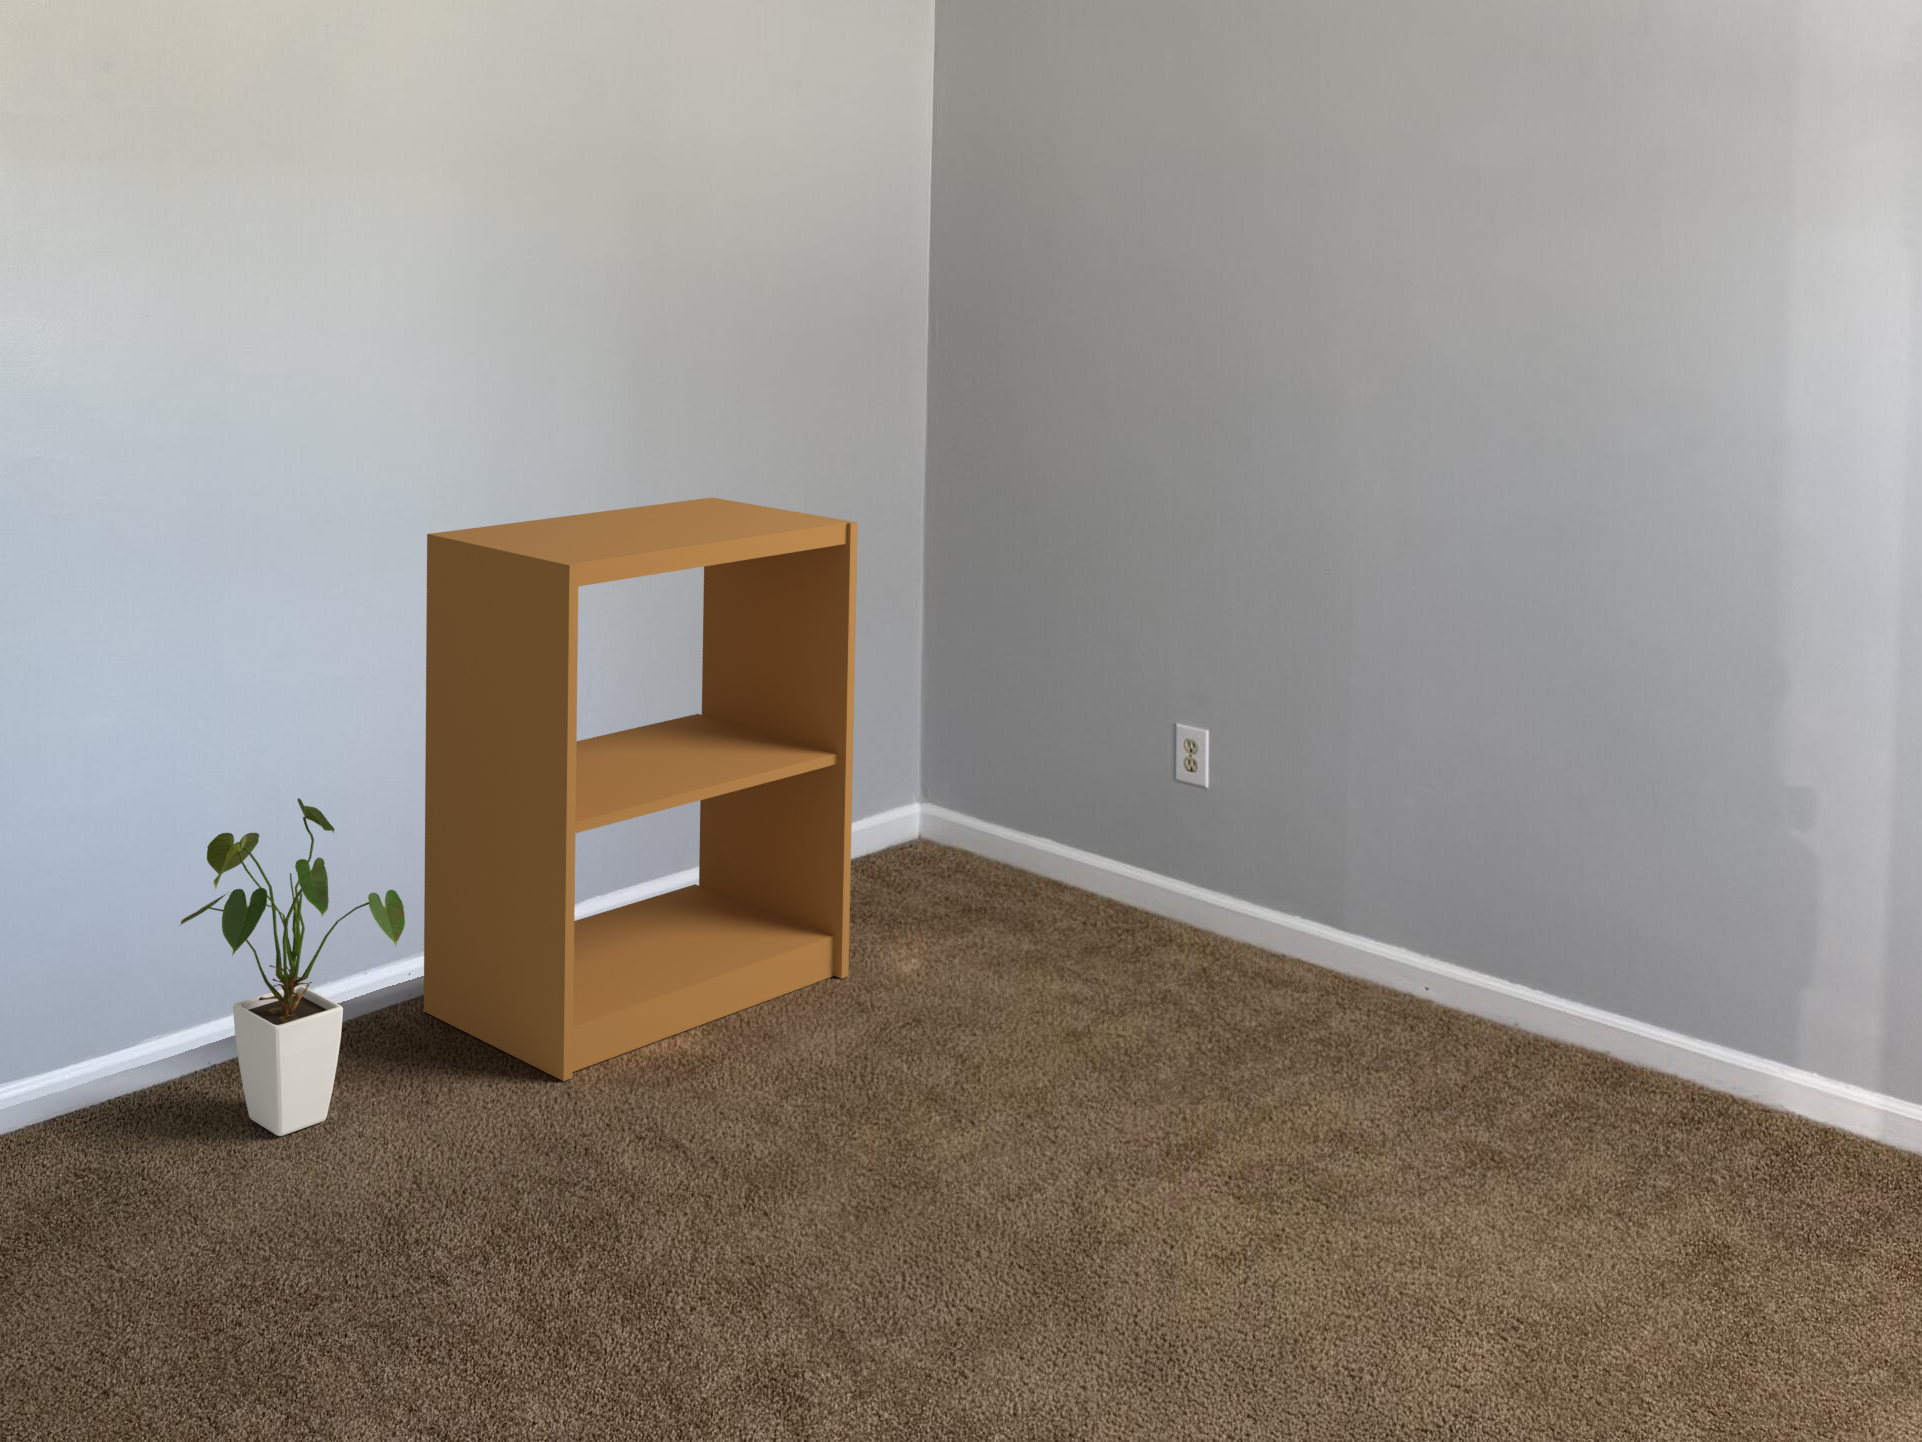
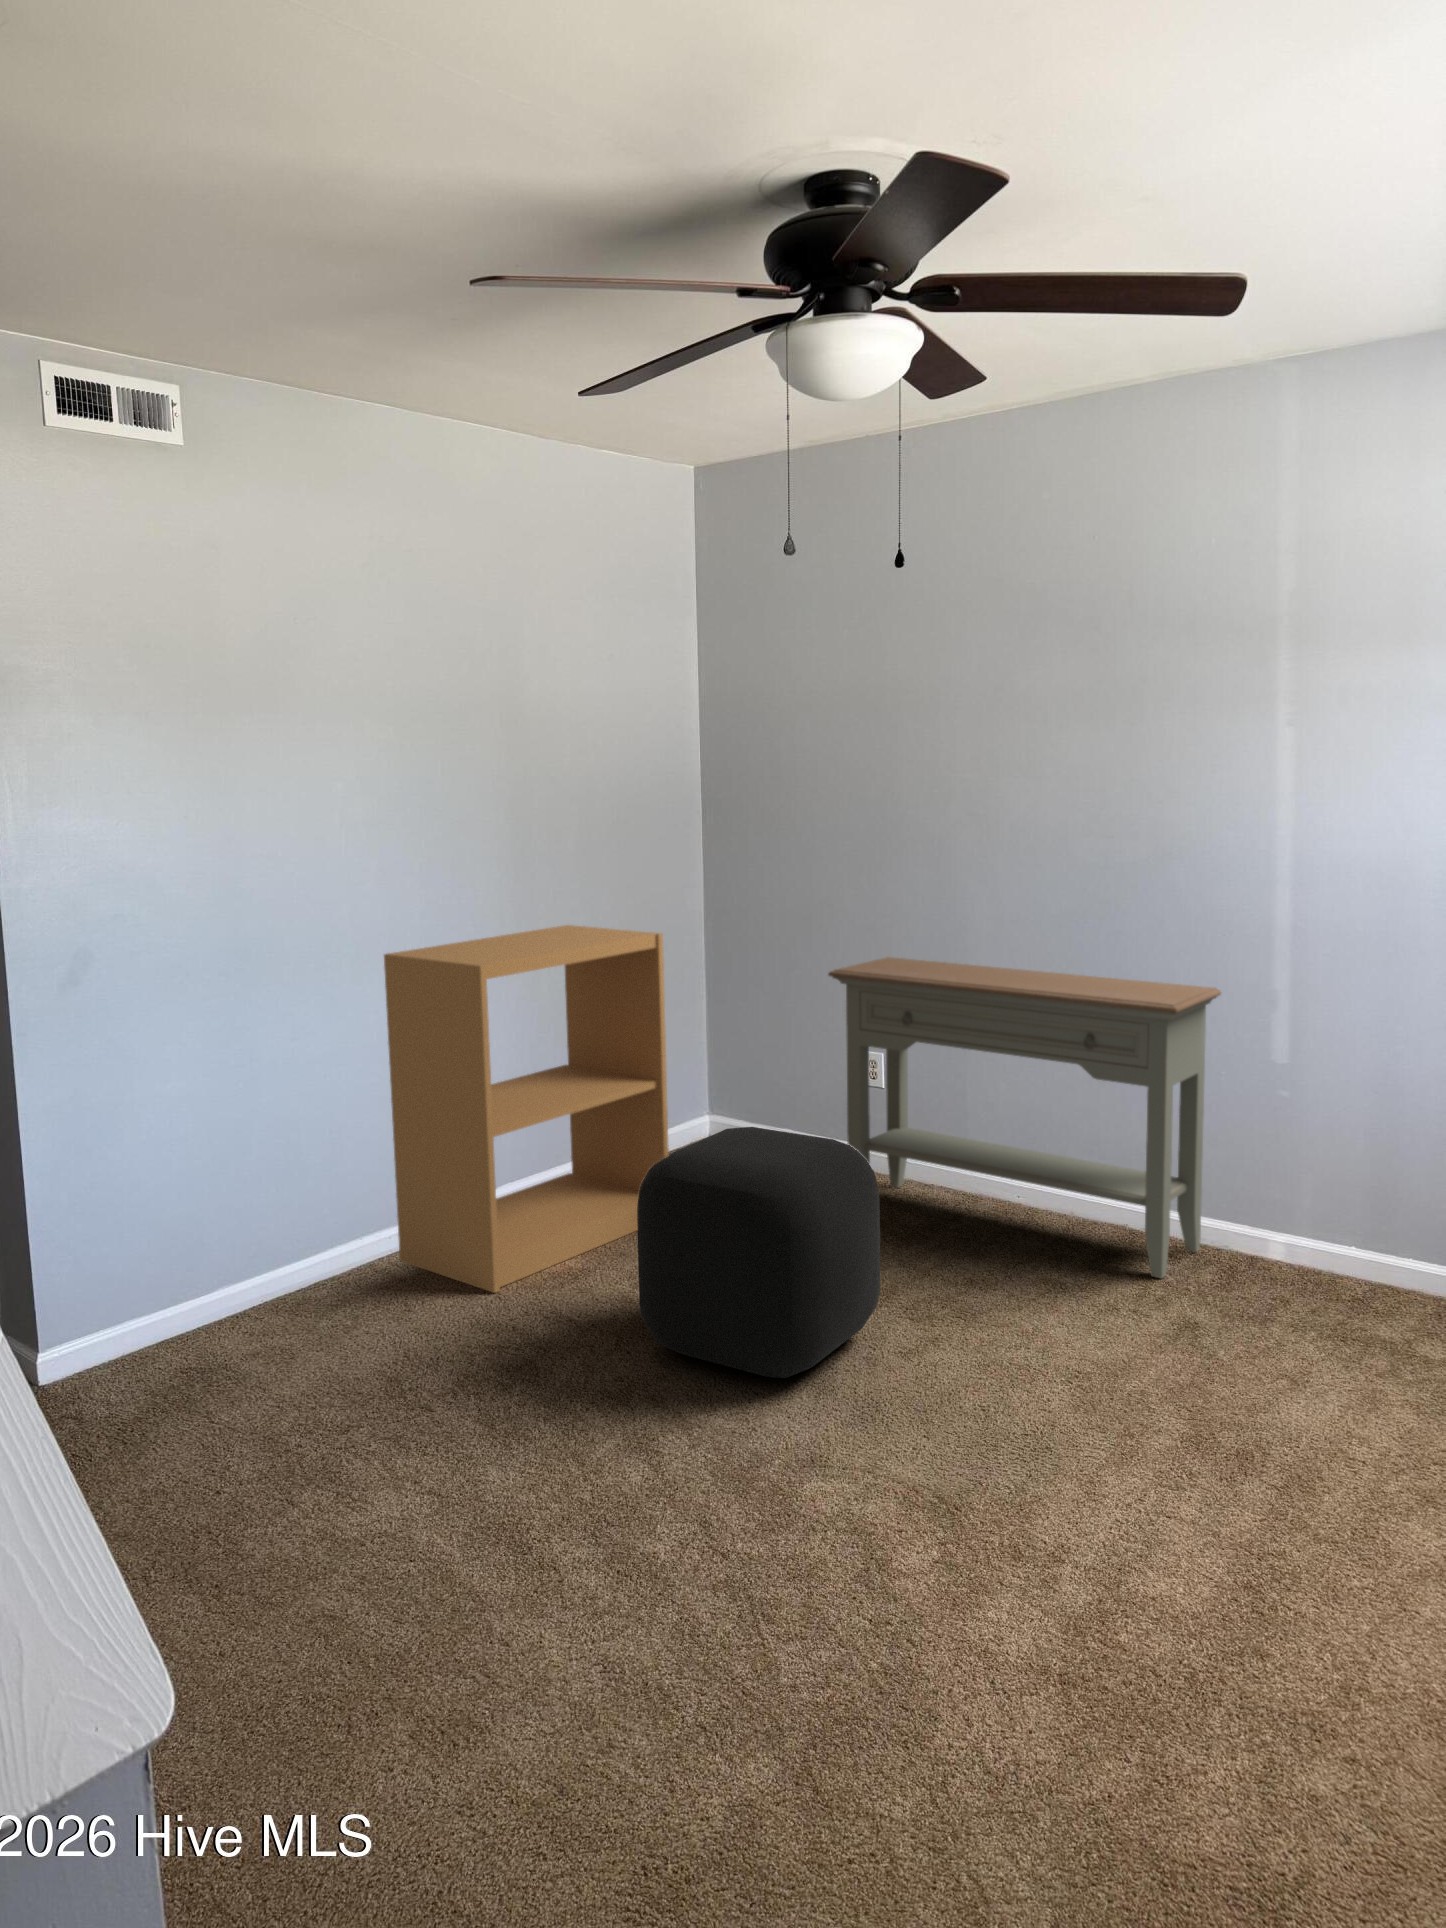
console table: none [1117,576,1778,1156] -> present [828,957,1221,1279]
house plant: present [181,798,405,1136] -> none [237,1127,387,1339]
ottoman: none [788,851,1187,1283] -> present [637,1127,880,1378]

